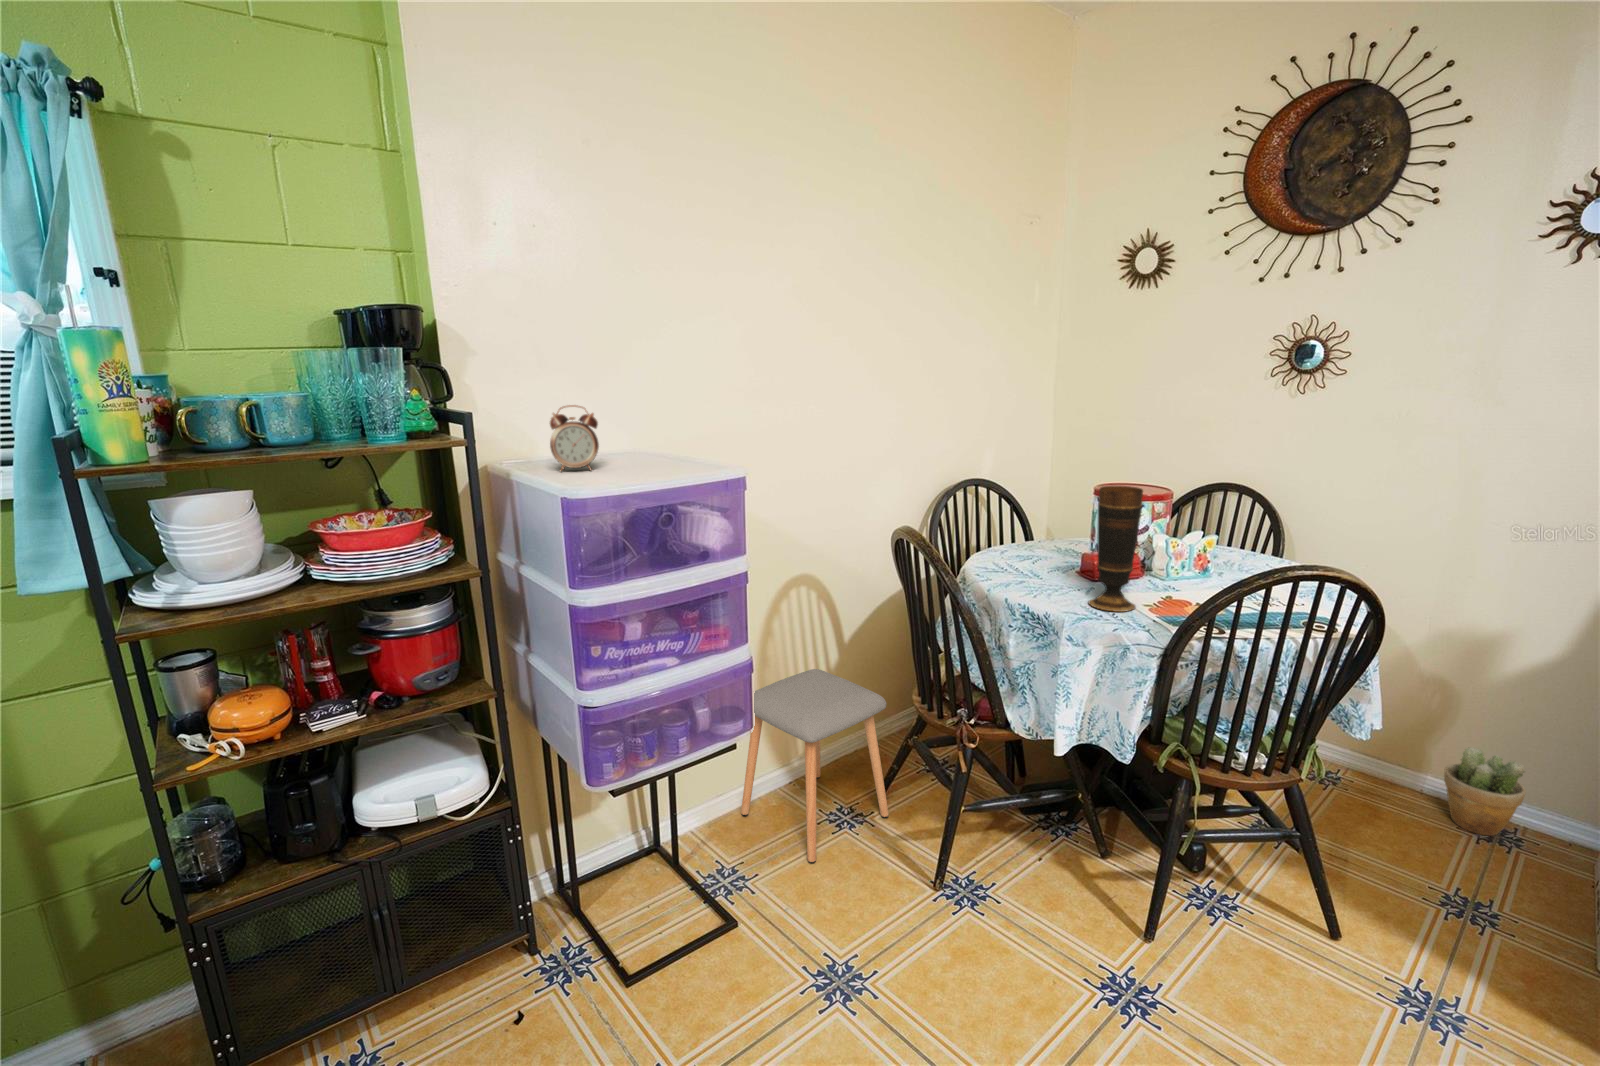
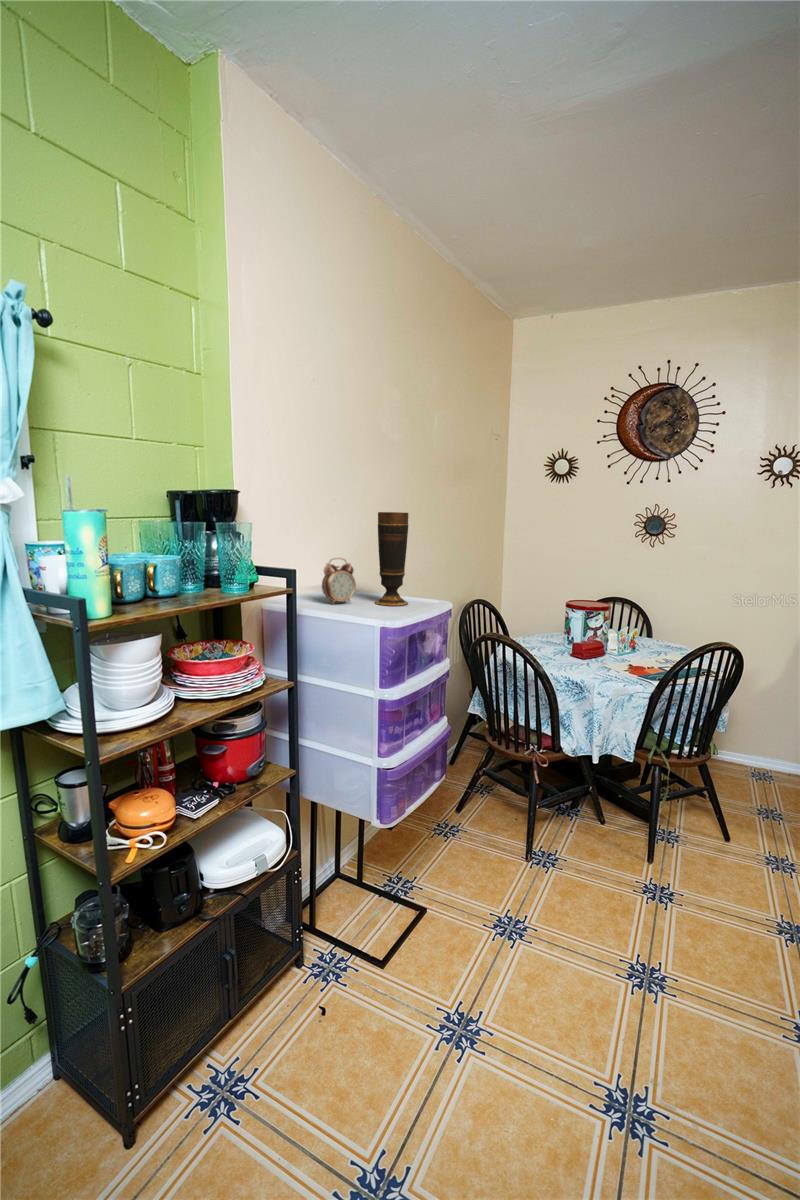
vase: present [1088,486,1143,612] -> present [375,512,409,606]
stool: present [741,669,889,864] -> none [375,732,473,864]
potted plant: present [1444,747,1526,836] -> none [734,734,772,779]

